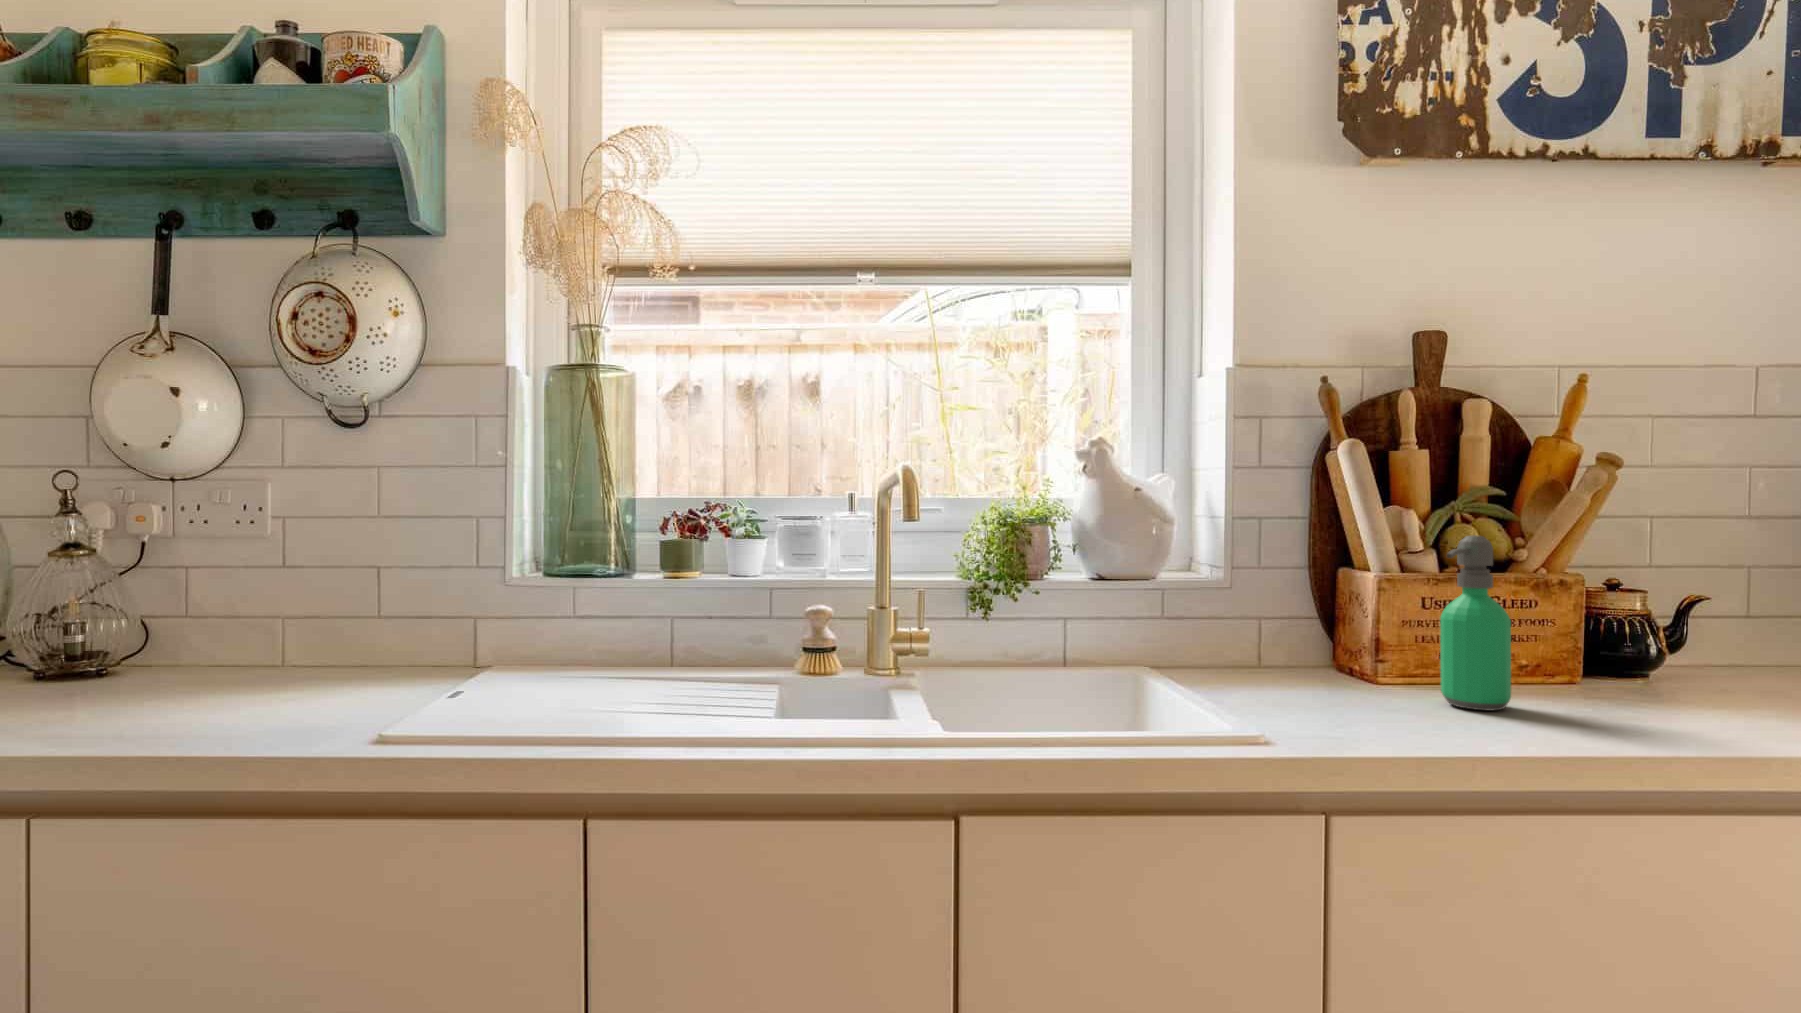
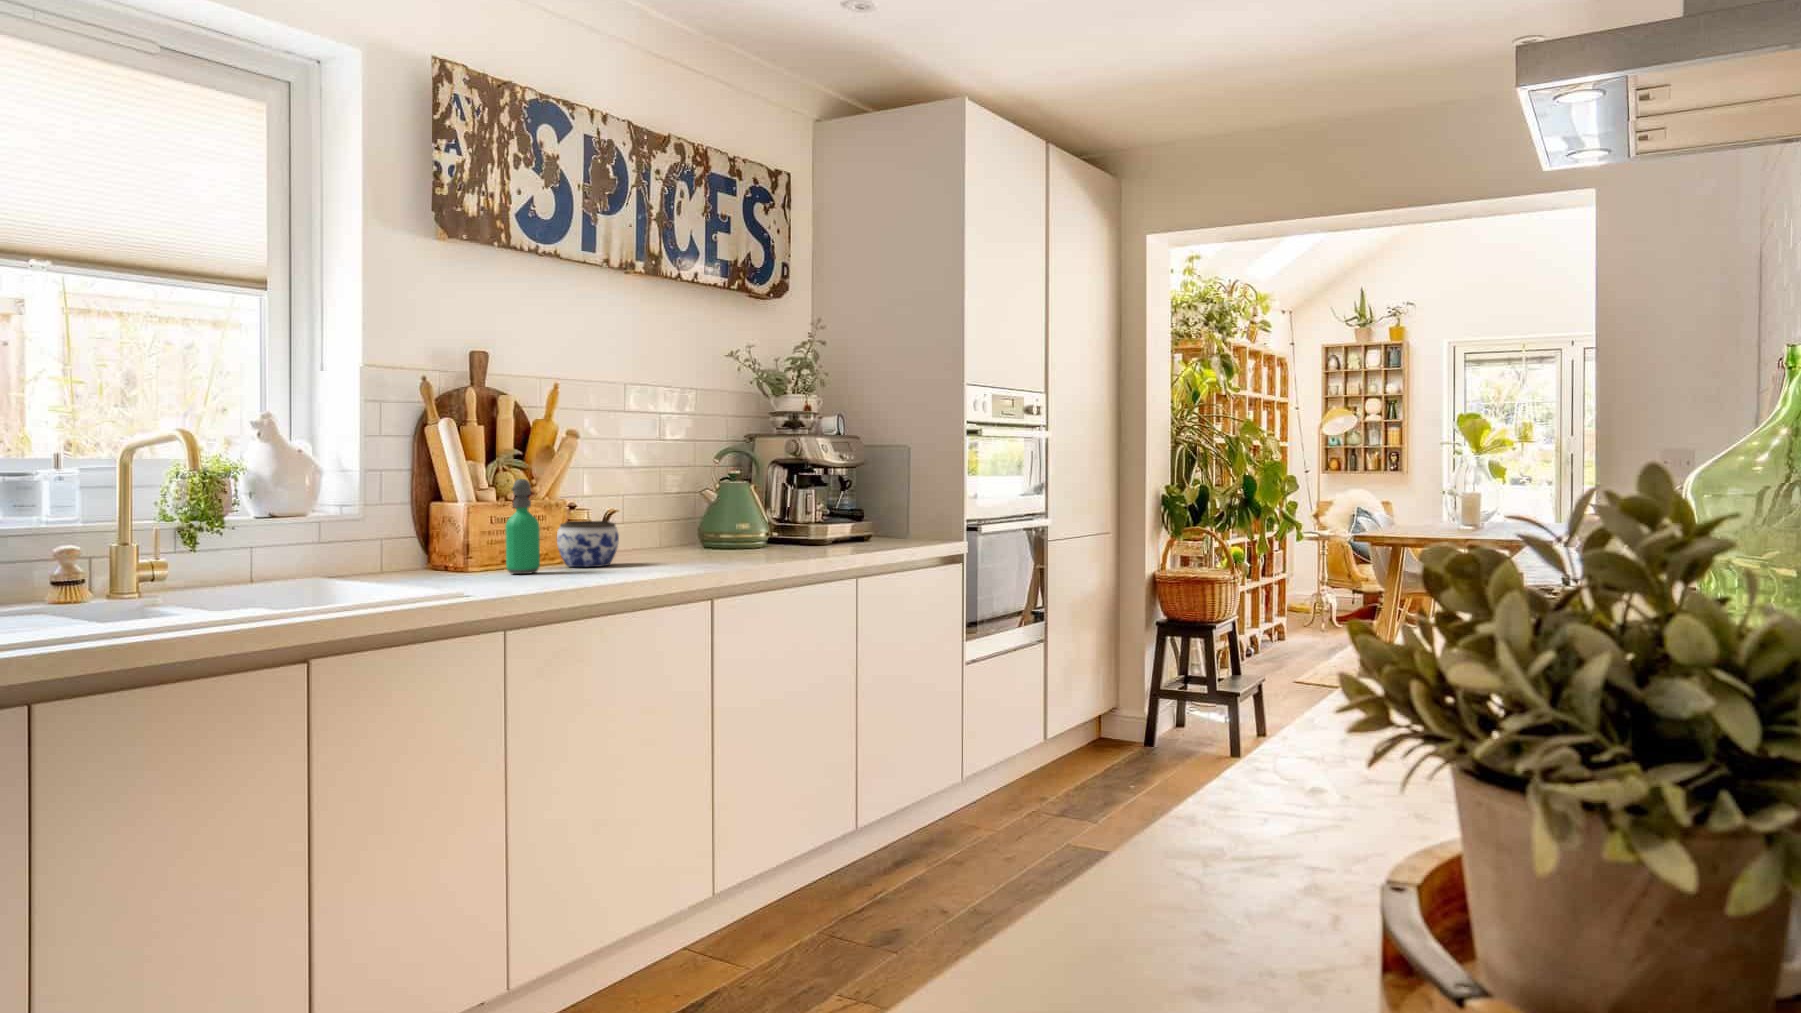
jar: none [1563,613,1714,711] -> present [557,521,619,567]

